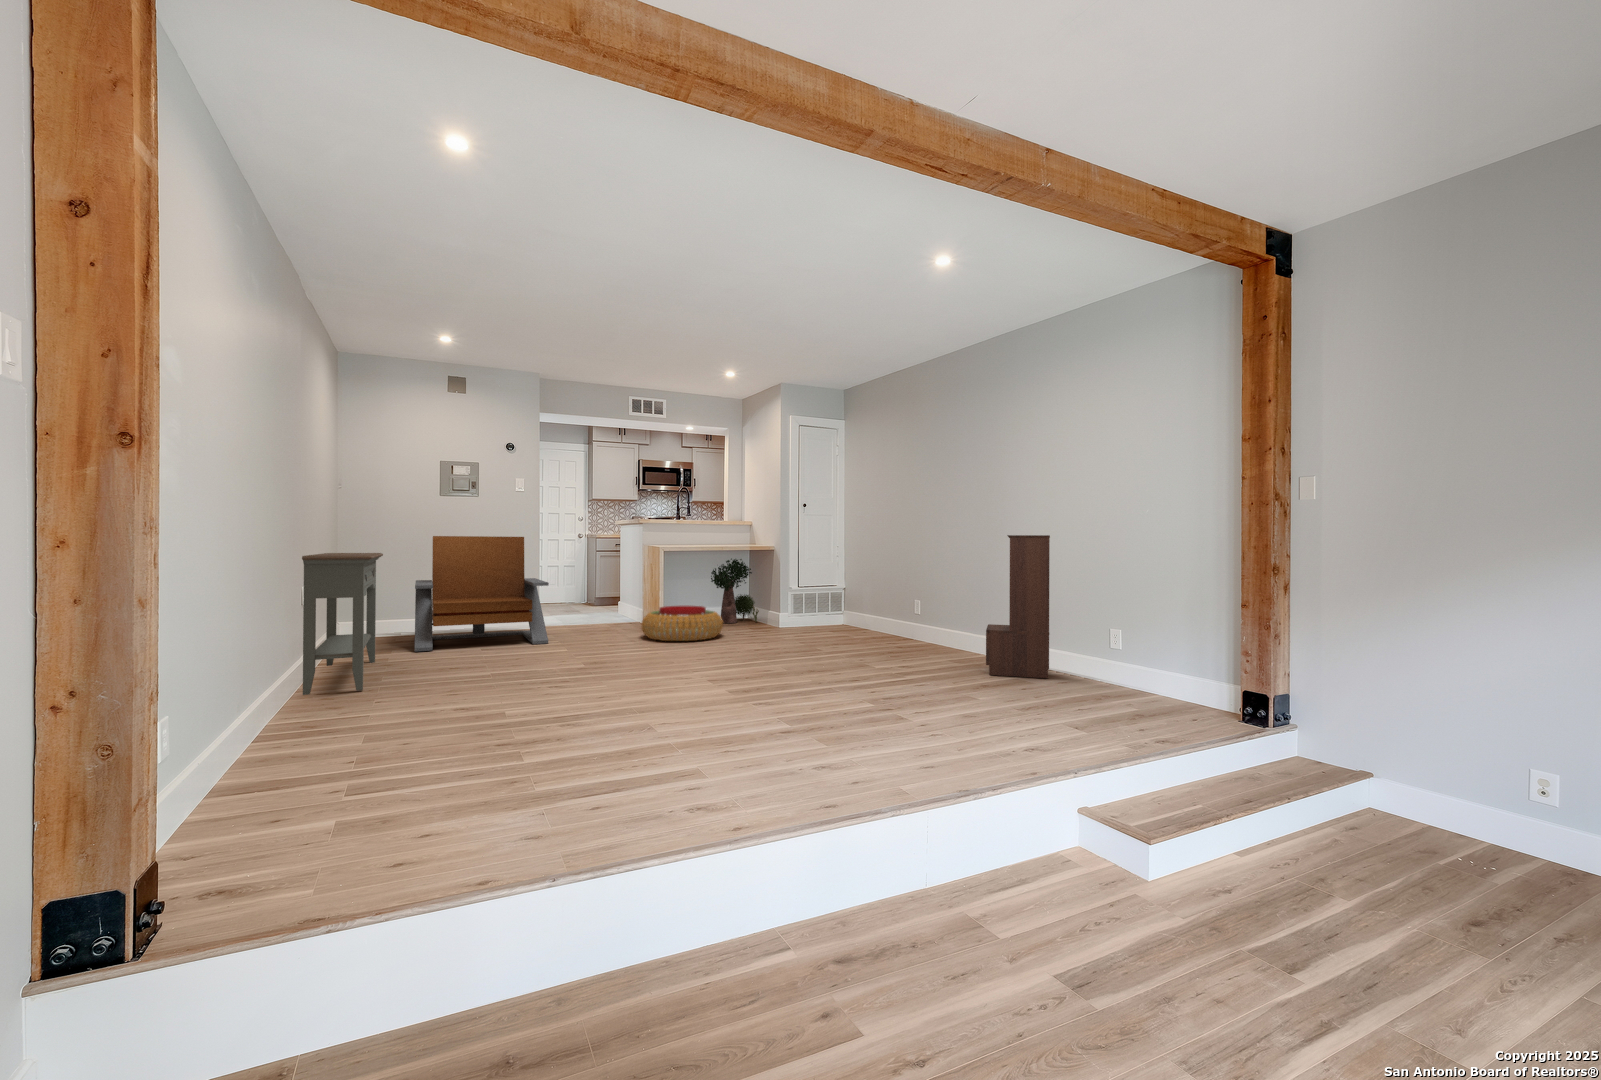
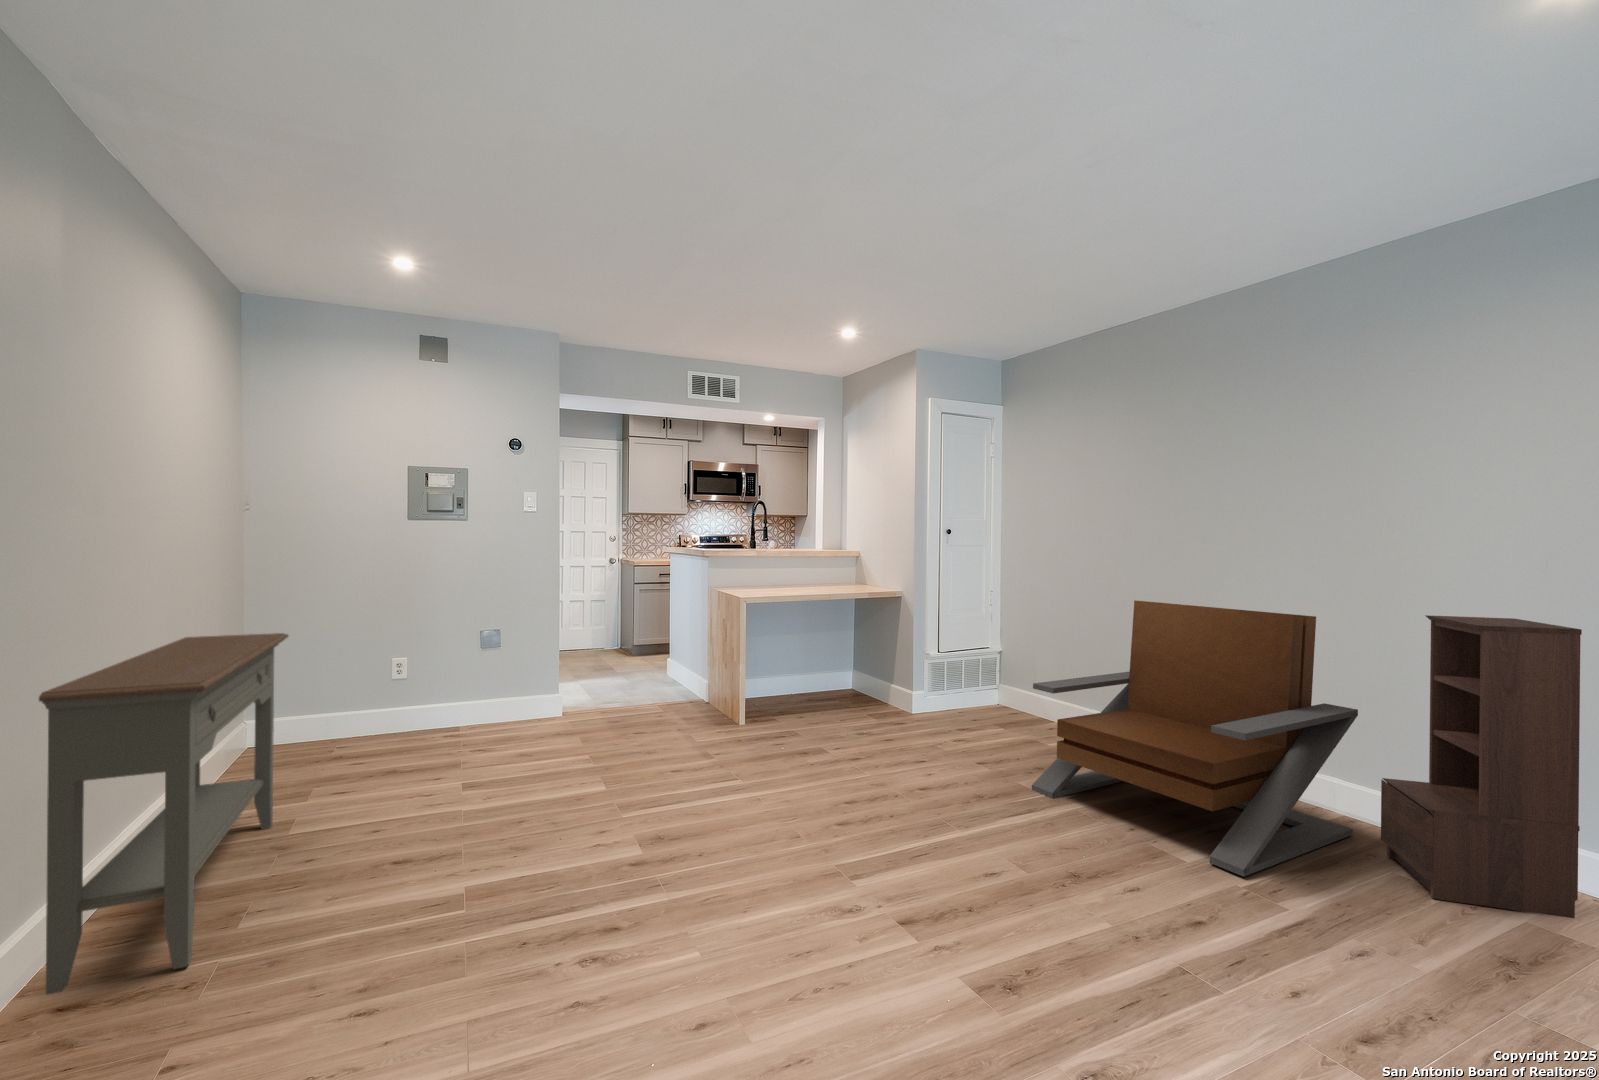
lounge chair: present [415,536,549,651] -> present [1032,600,1358,877]
potted plant: present [711,559,759,623] -> none [803,606,875,703]
pouf: present [642,606,723,641] -> none [715,689,841,757]

